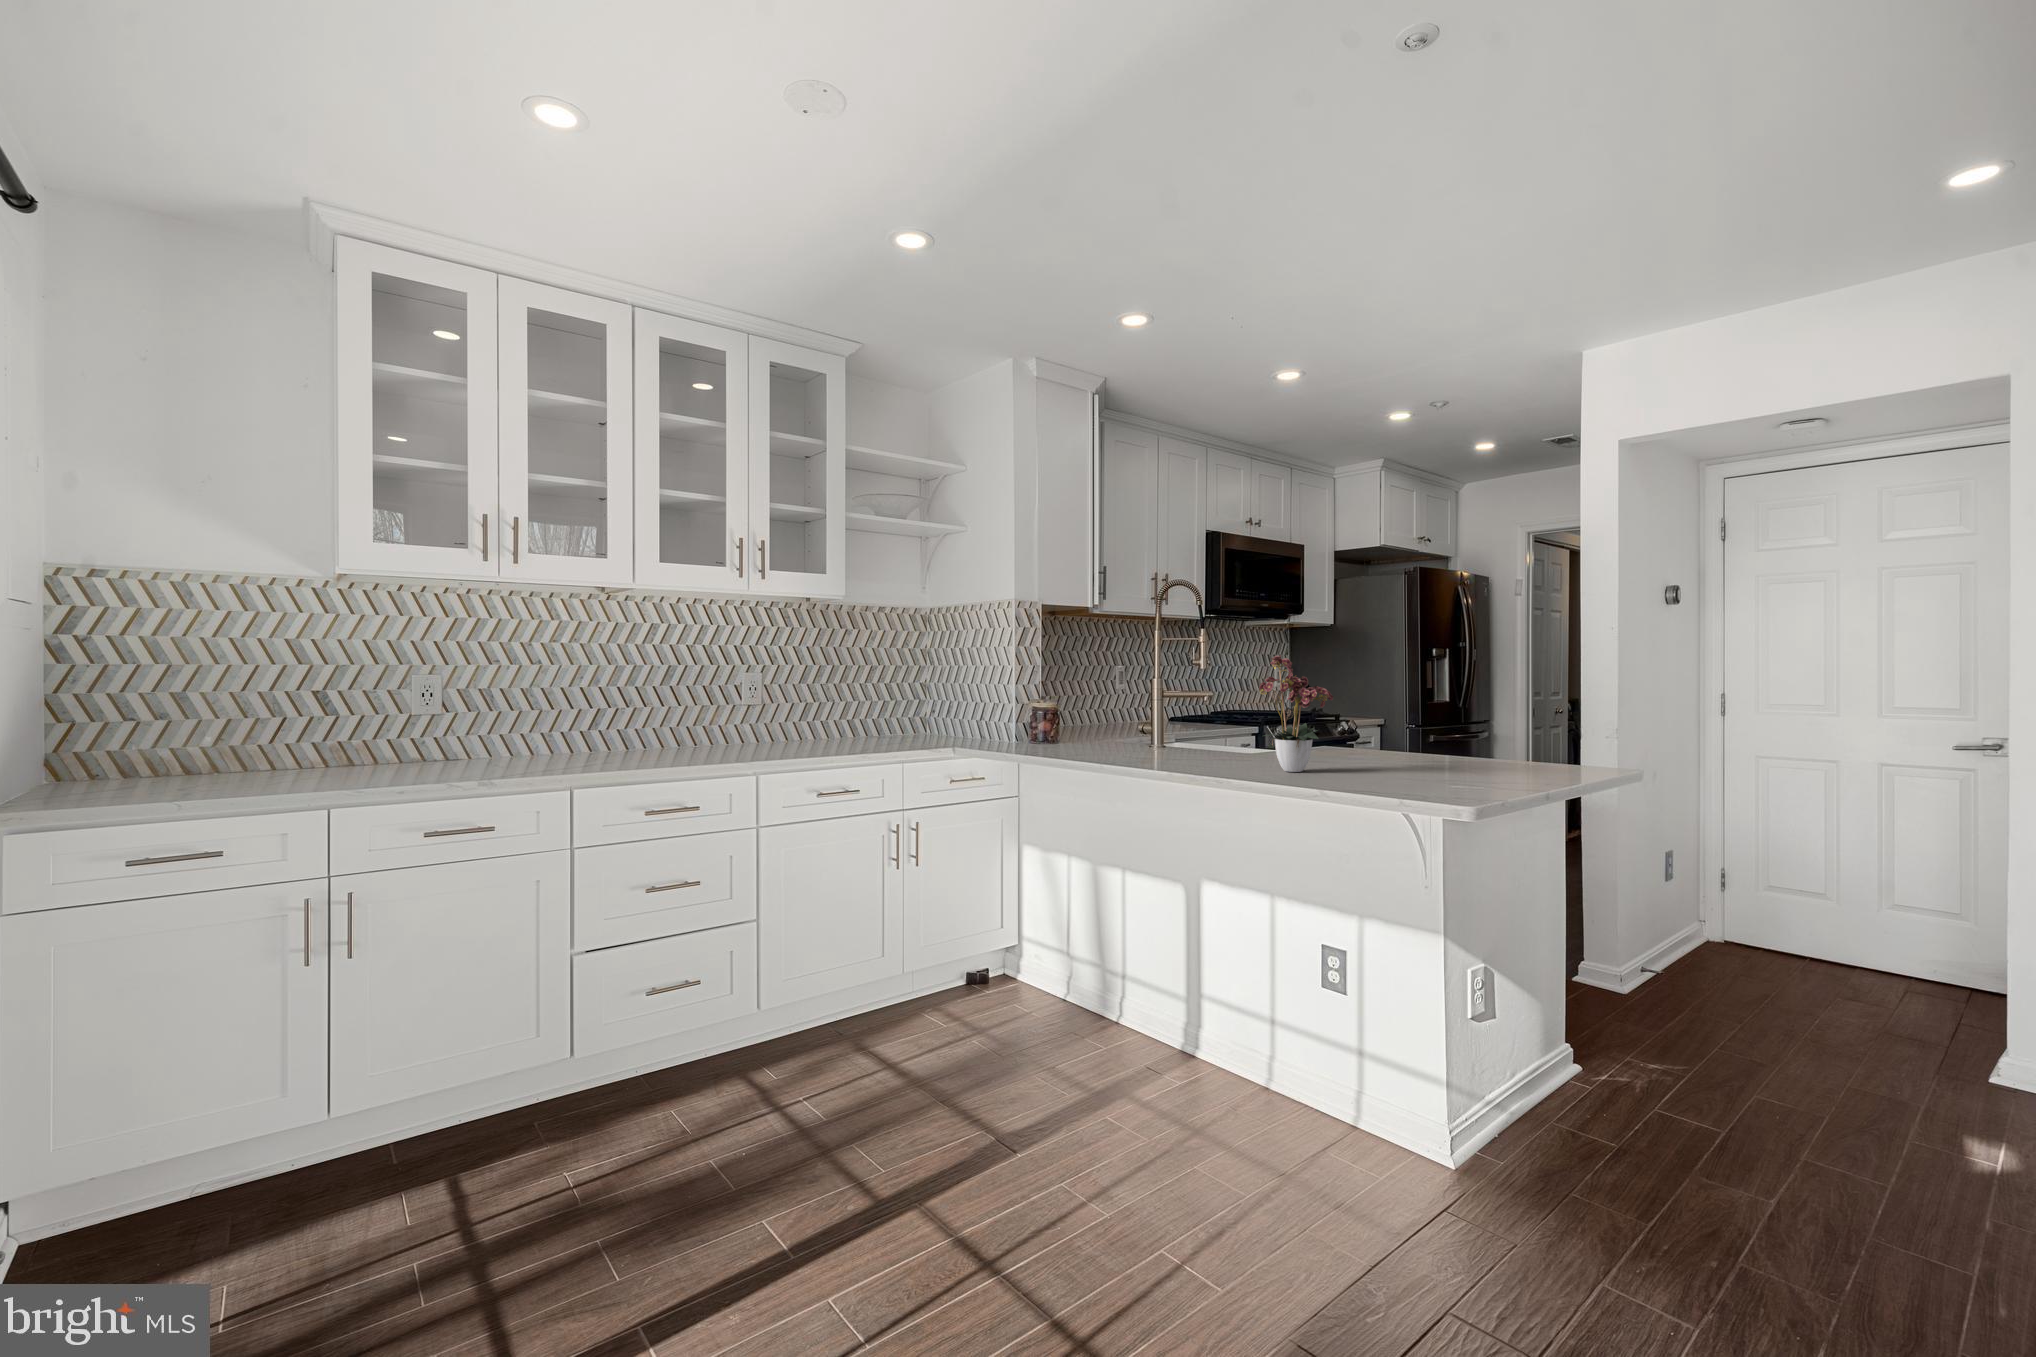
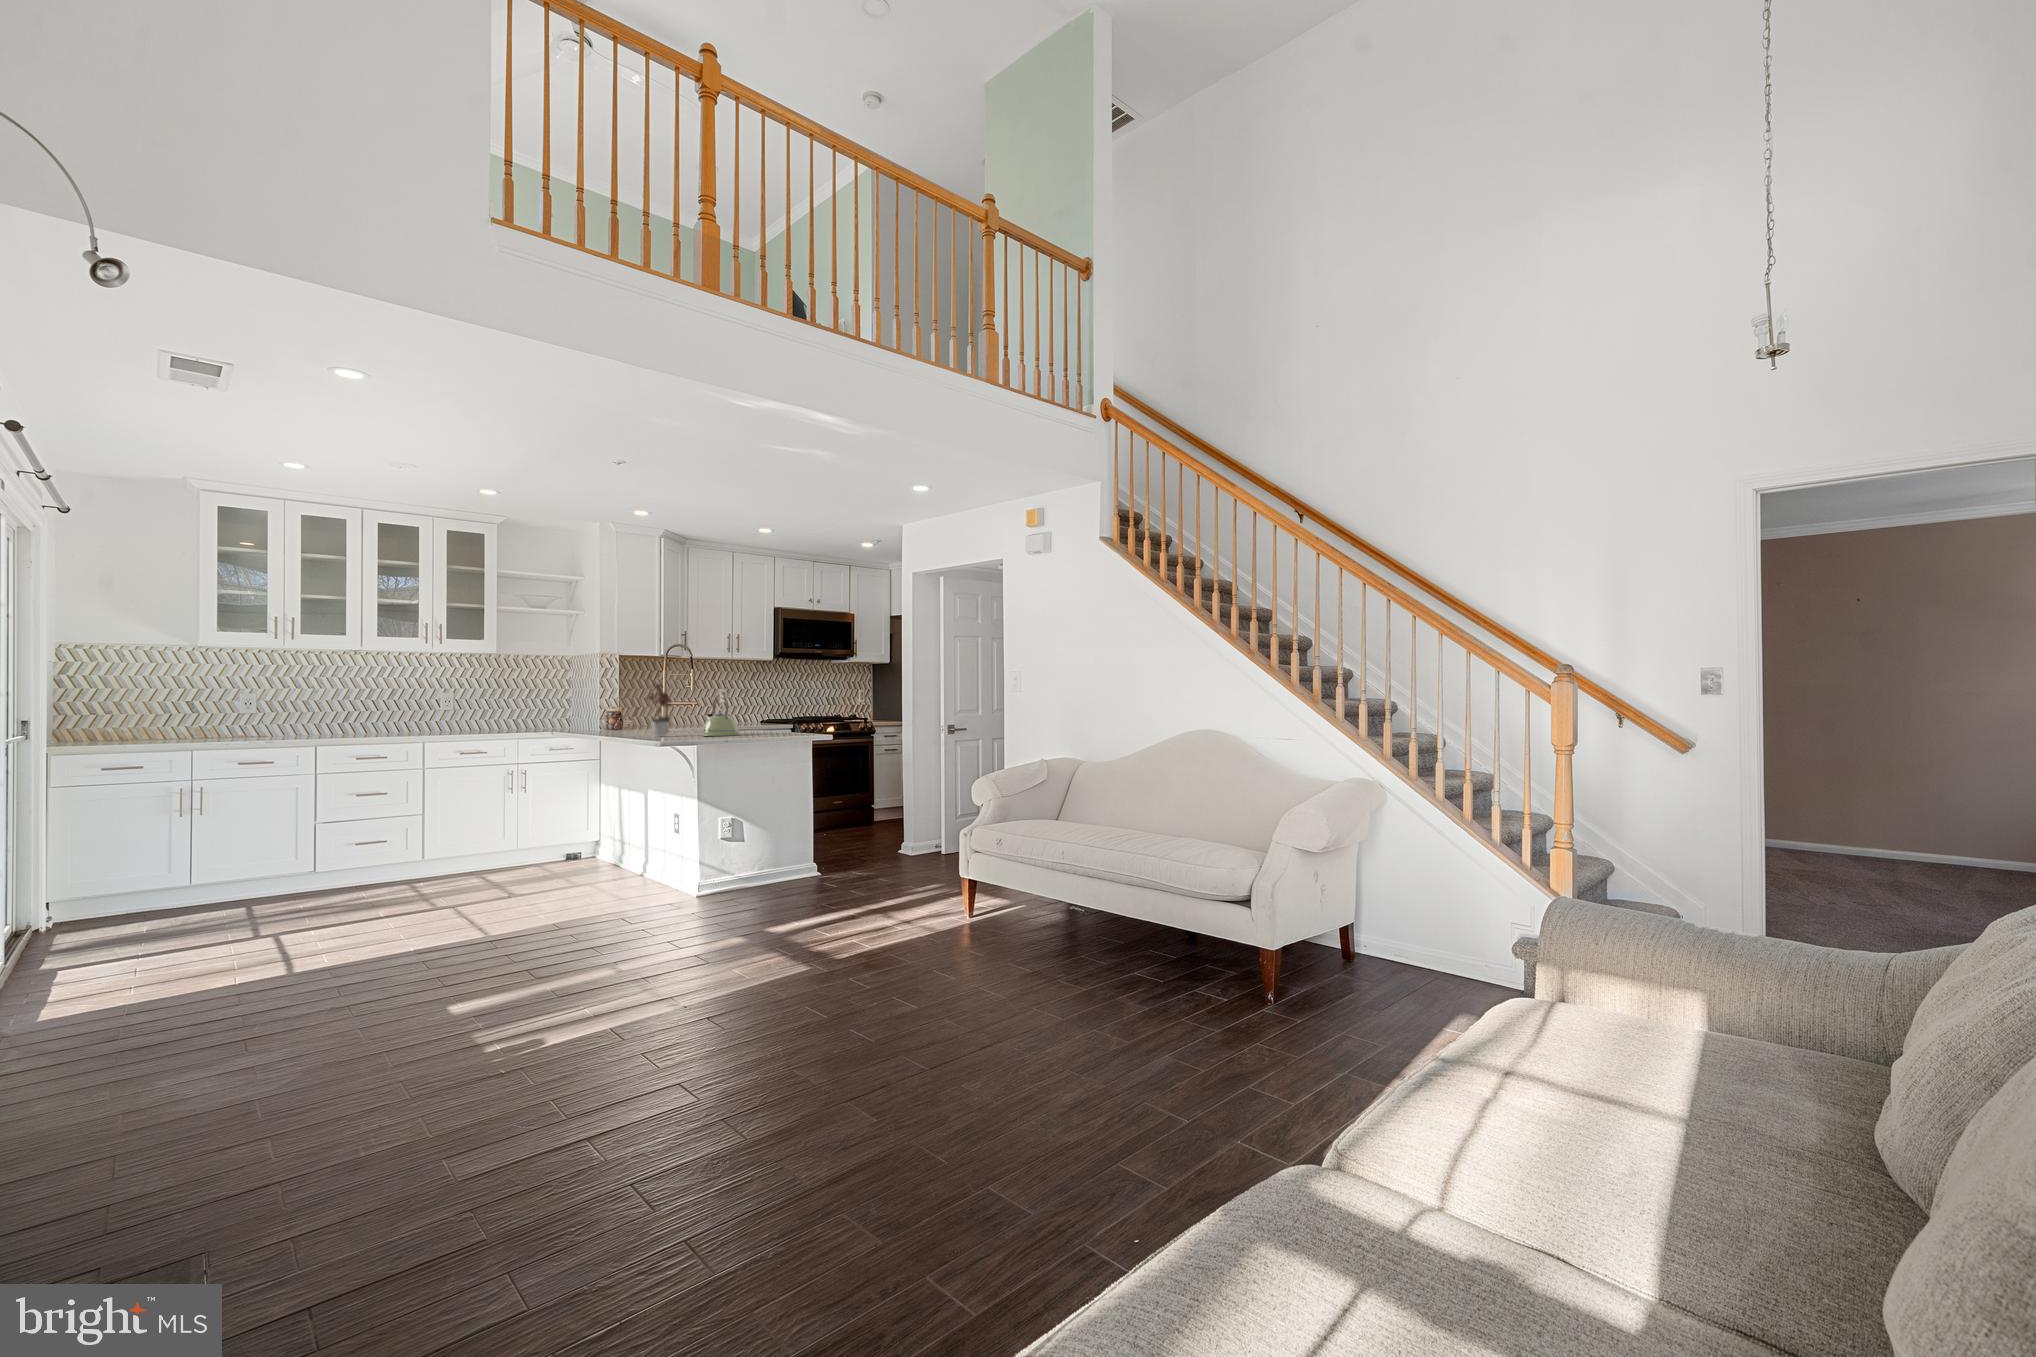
kettle: none [1400,683,1498,777] -> present [701,695,739,736]

